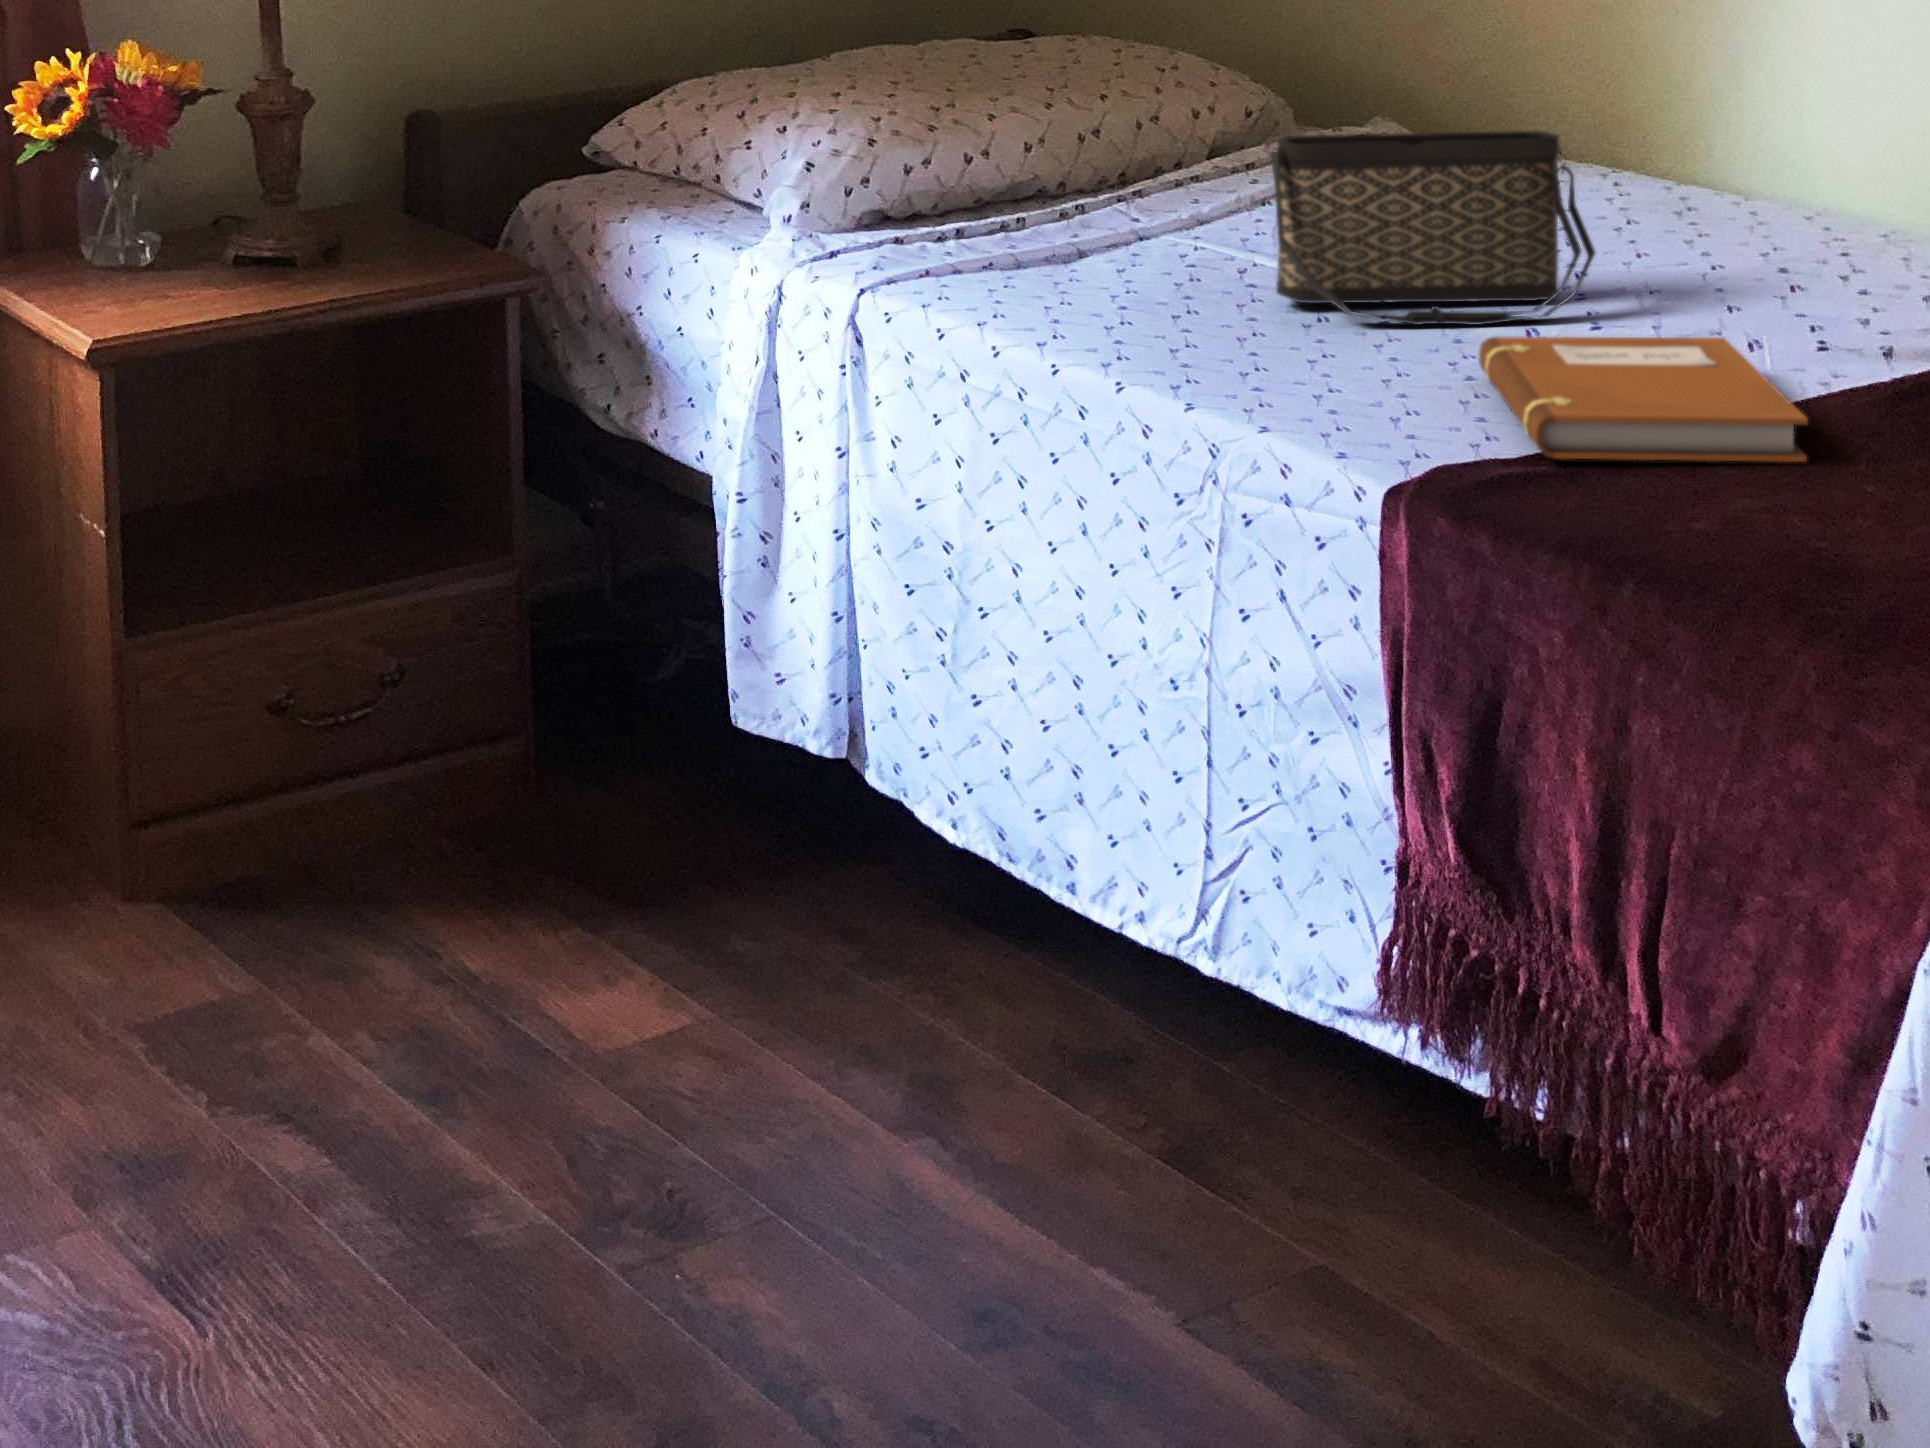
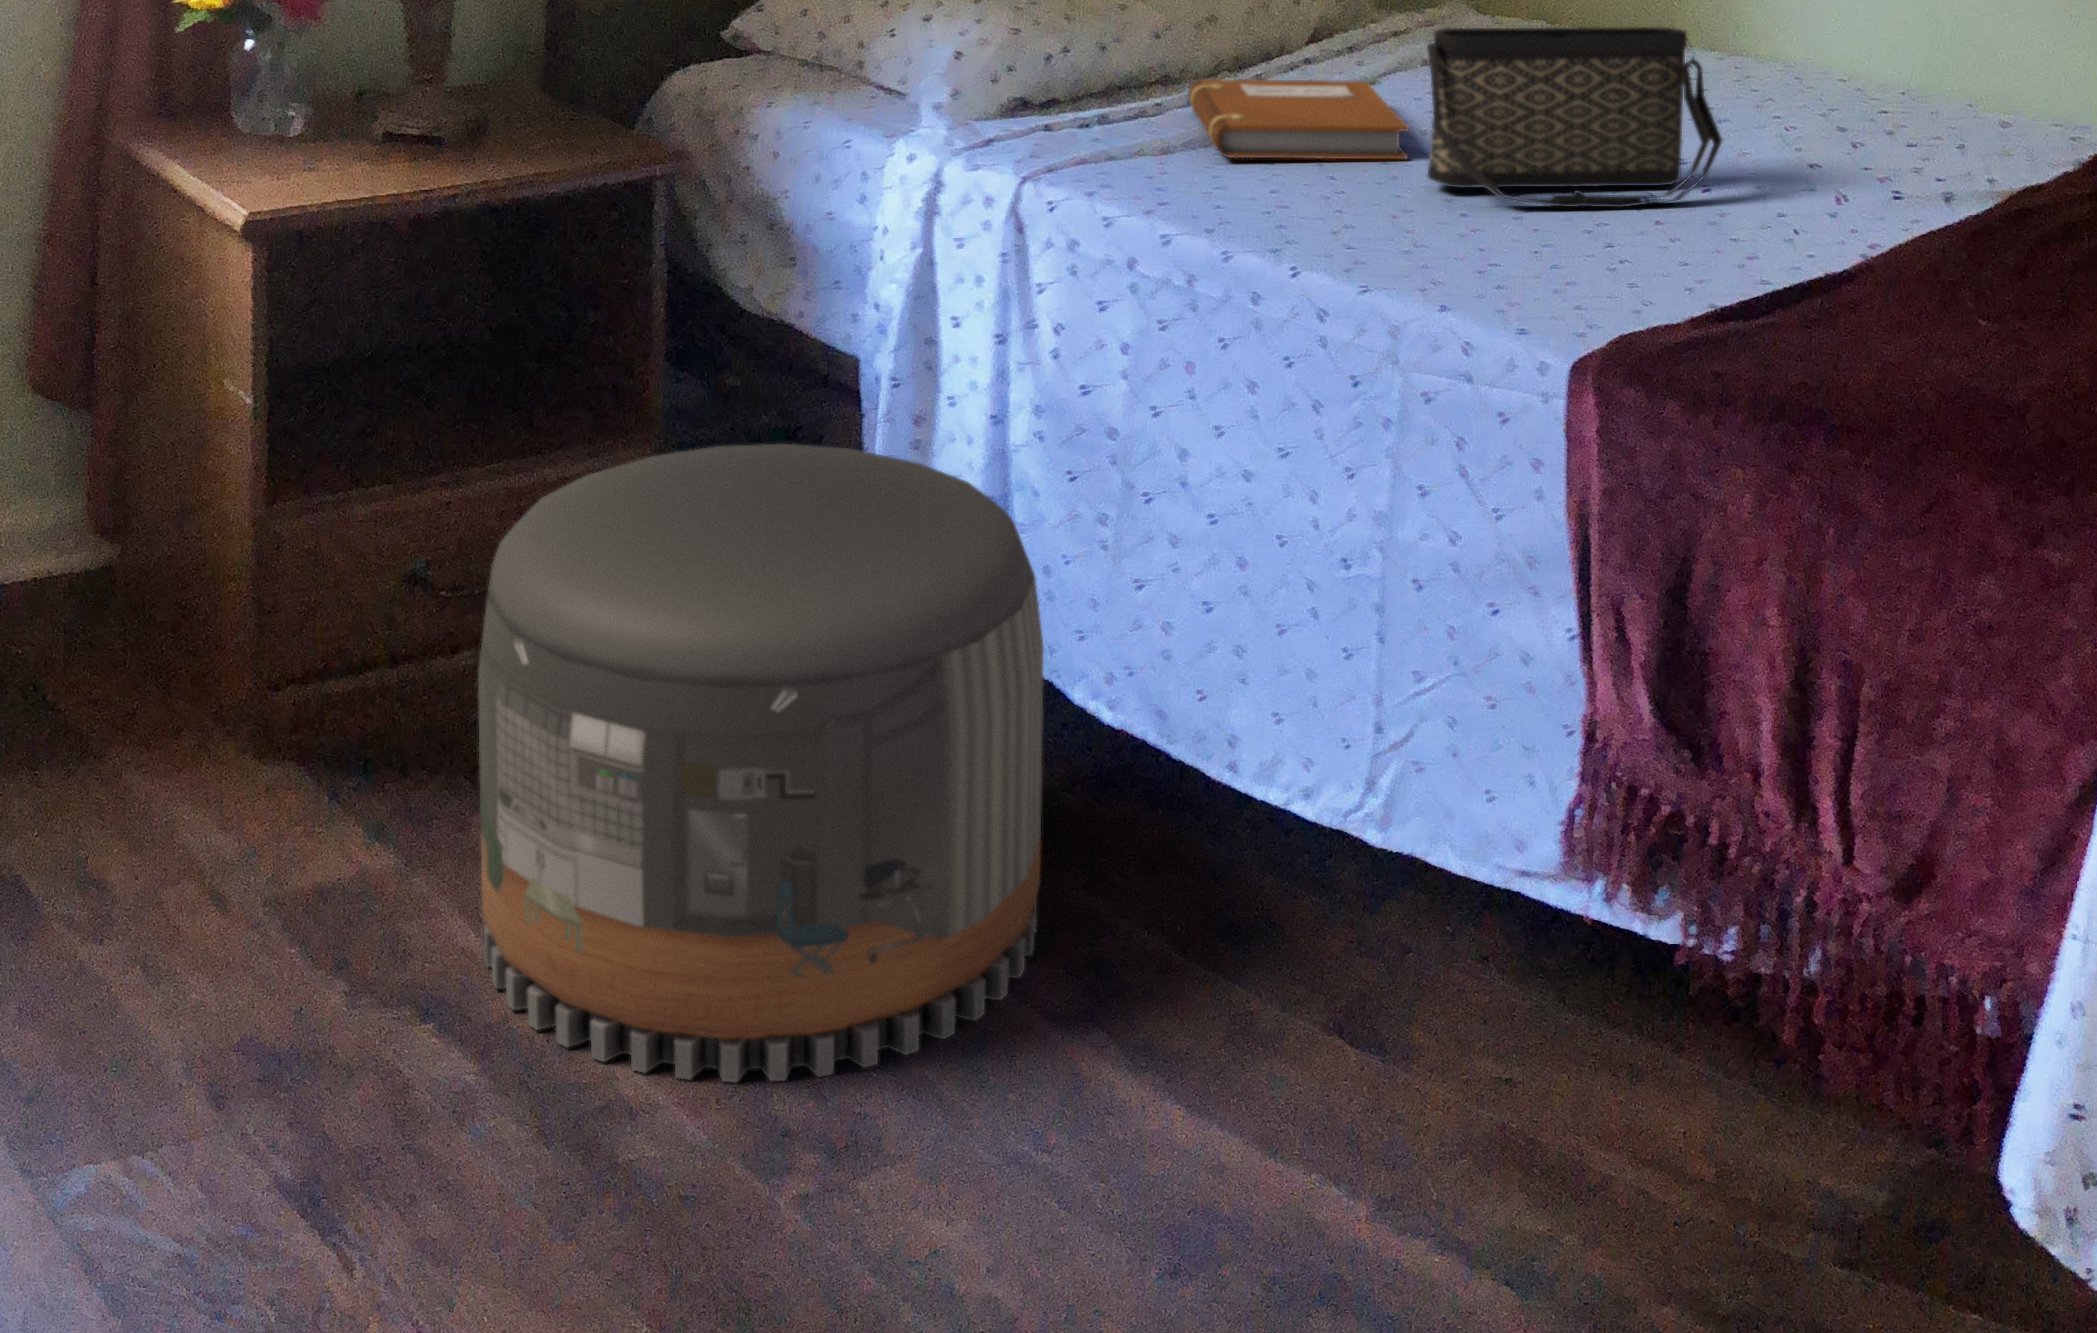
notebook: present [1479,336,1808,462] -> present [1188,79,1409,159]
pouf: none [305,564,862,1189] -> present [478,444,1044,1082]

